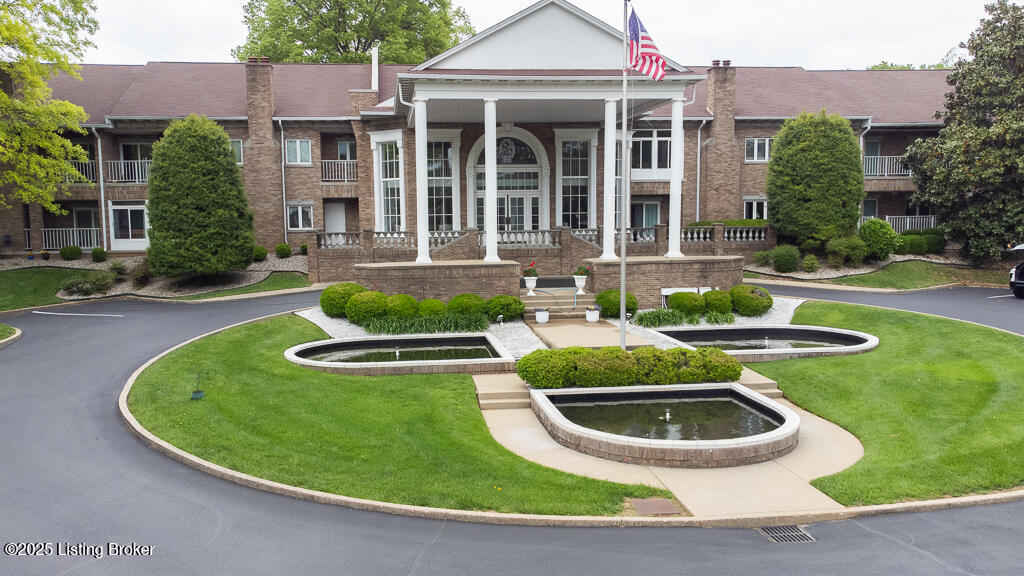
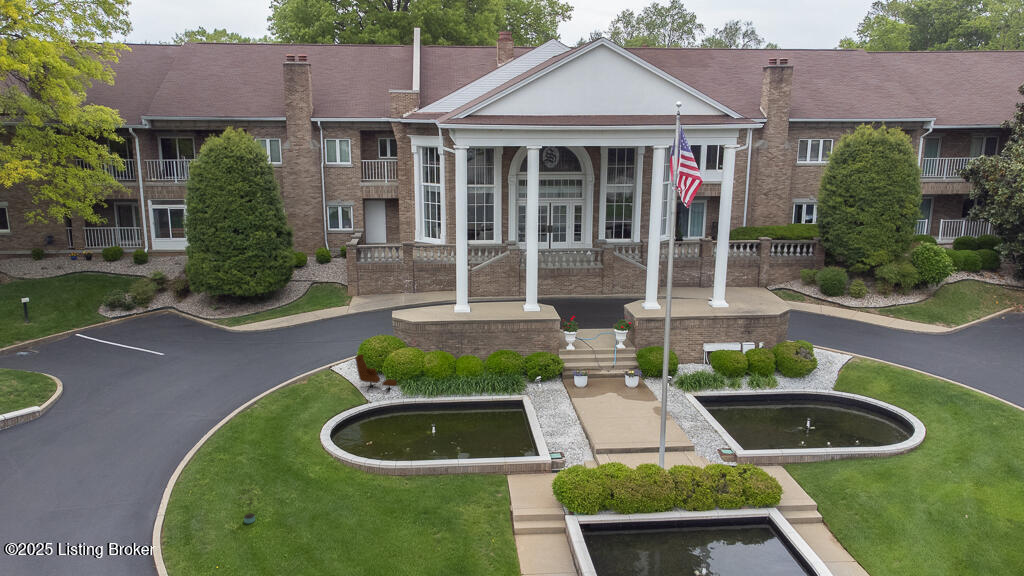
lounge chair: none [315,293,357,329] -> present [355,354,397,390]

